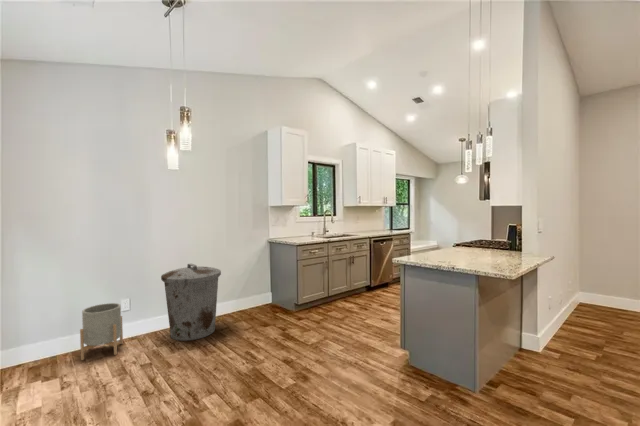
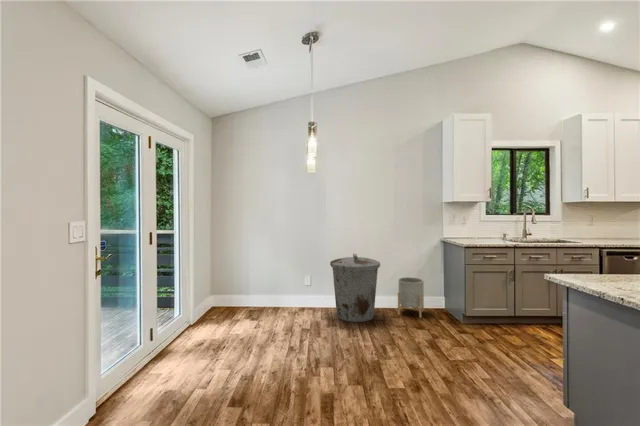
planter: present [80,303,123,360] -> present [398,277,424,318]

